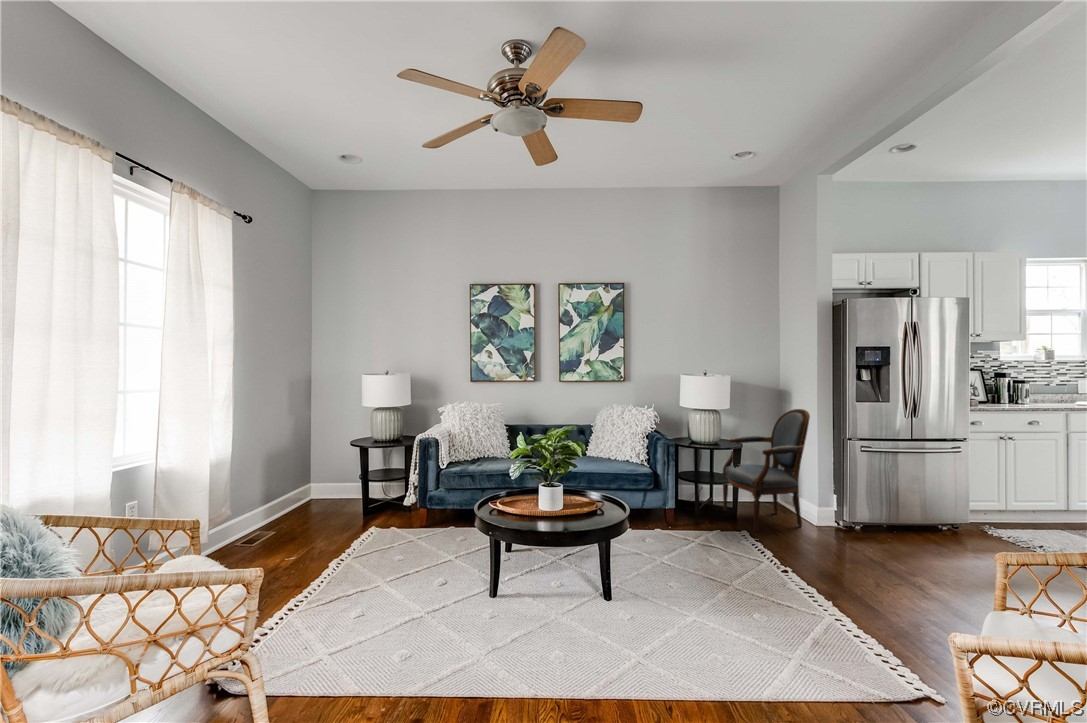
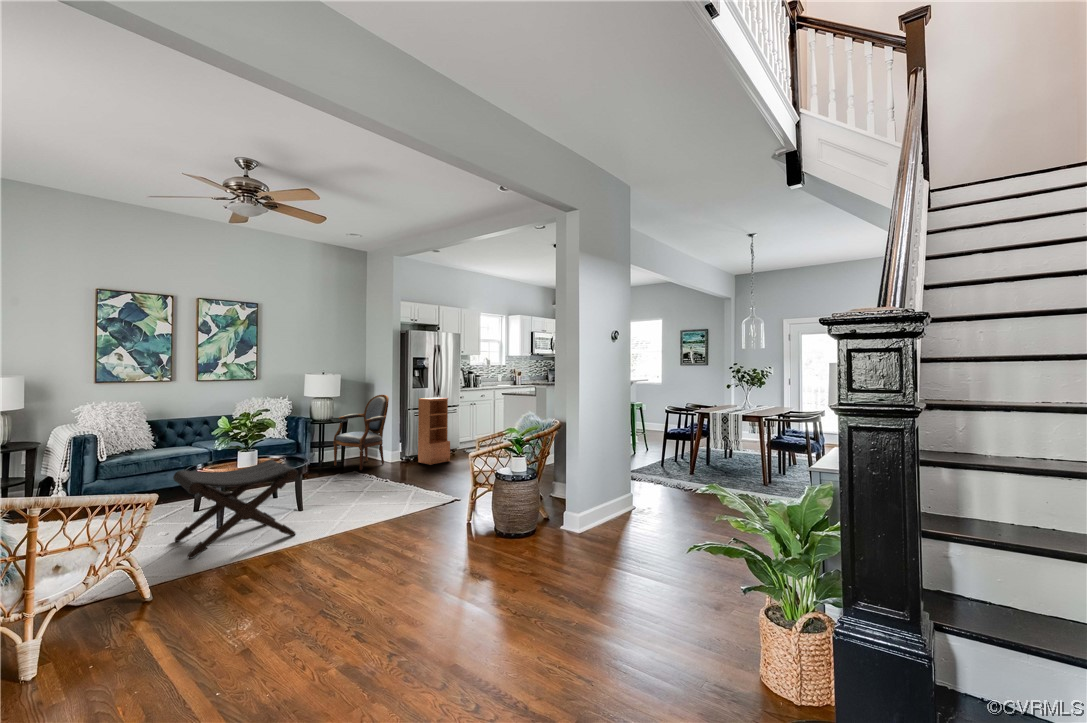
bookcase: none [868,420,944,552] -> present [418,397,450,465]
footstool: none [369,510,549,681] -> present [173,460,298,559]

